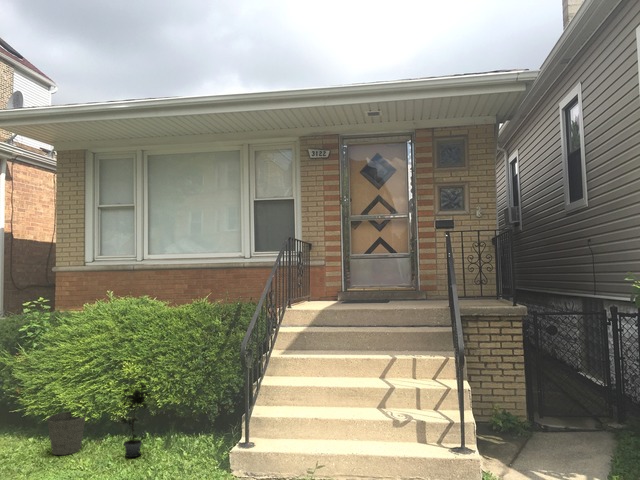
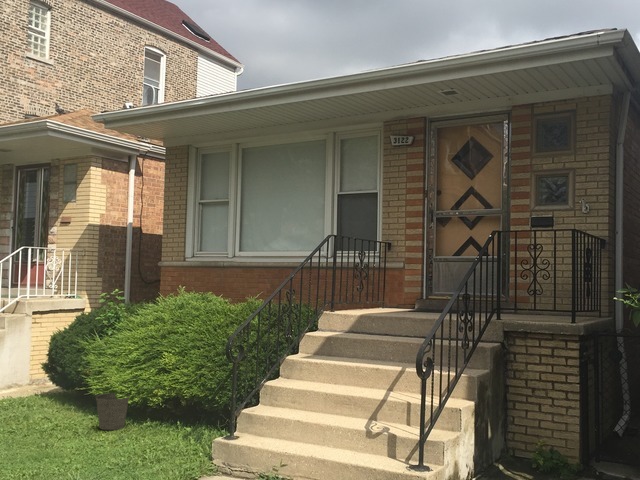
potted plant: present [121,380,151,457] -> none [141,368,173,439]

